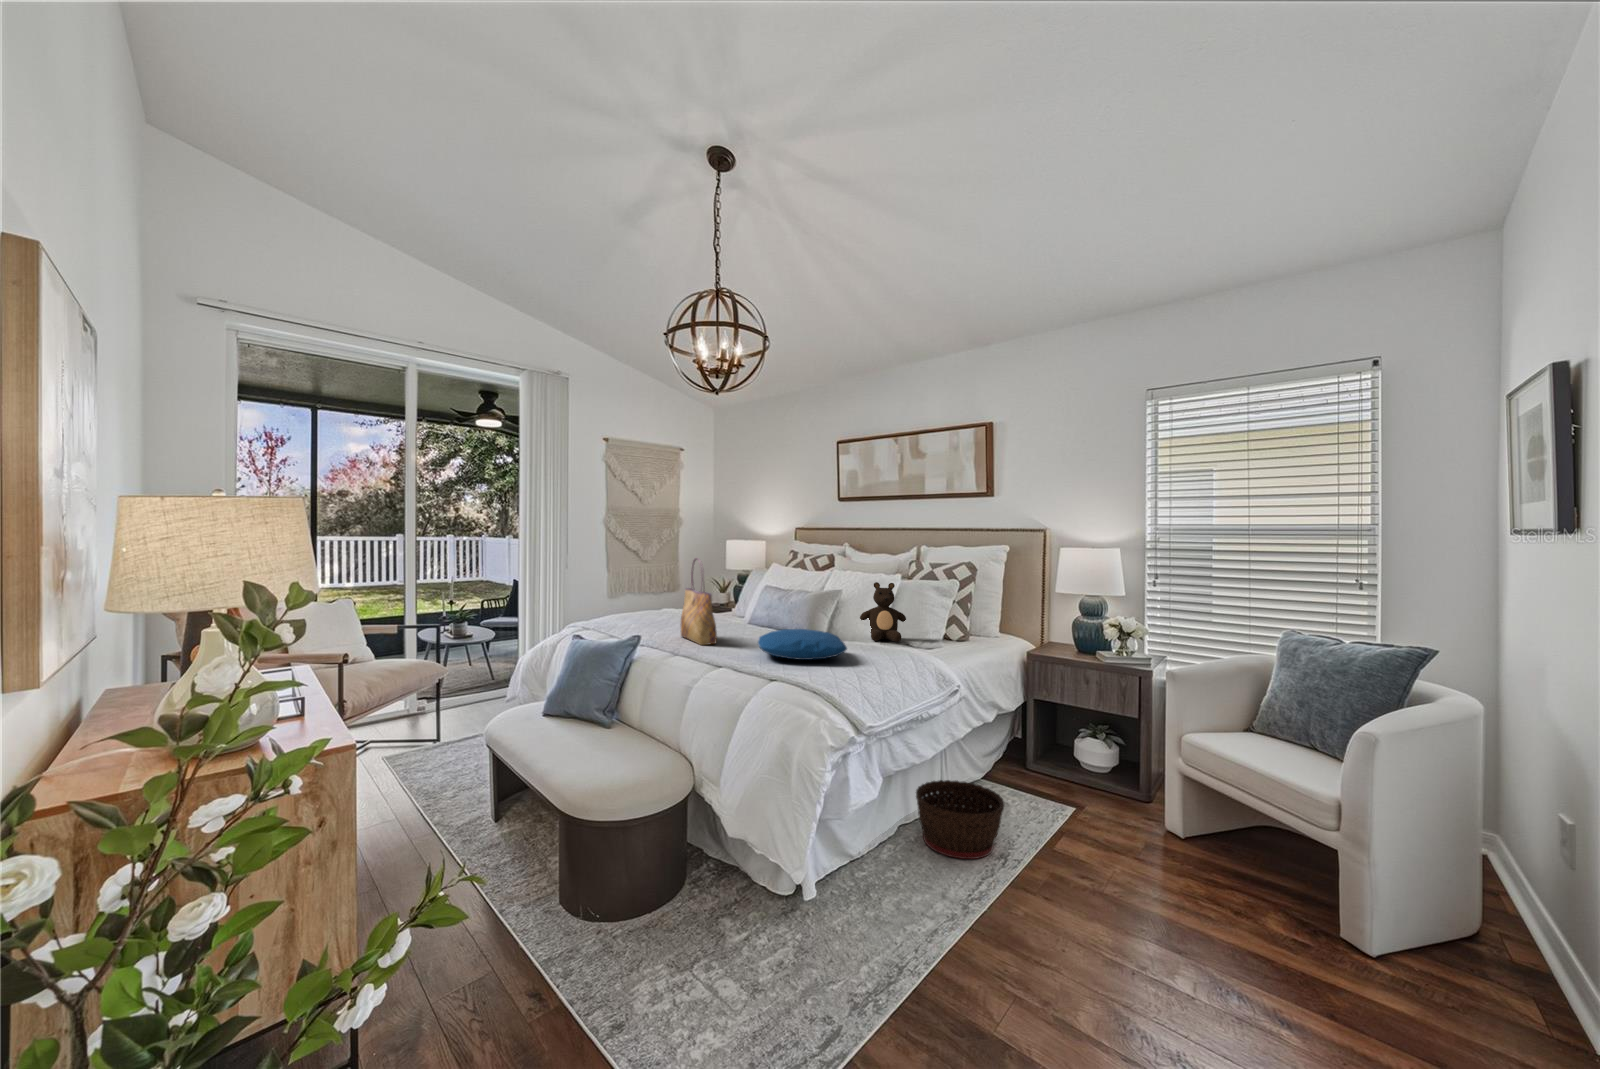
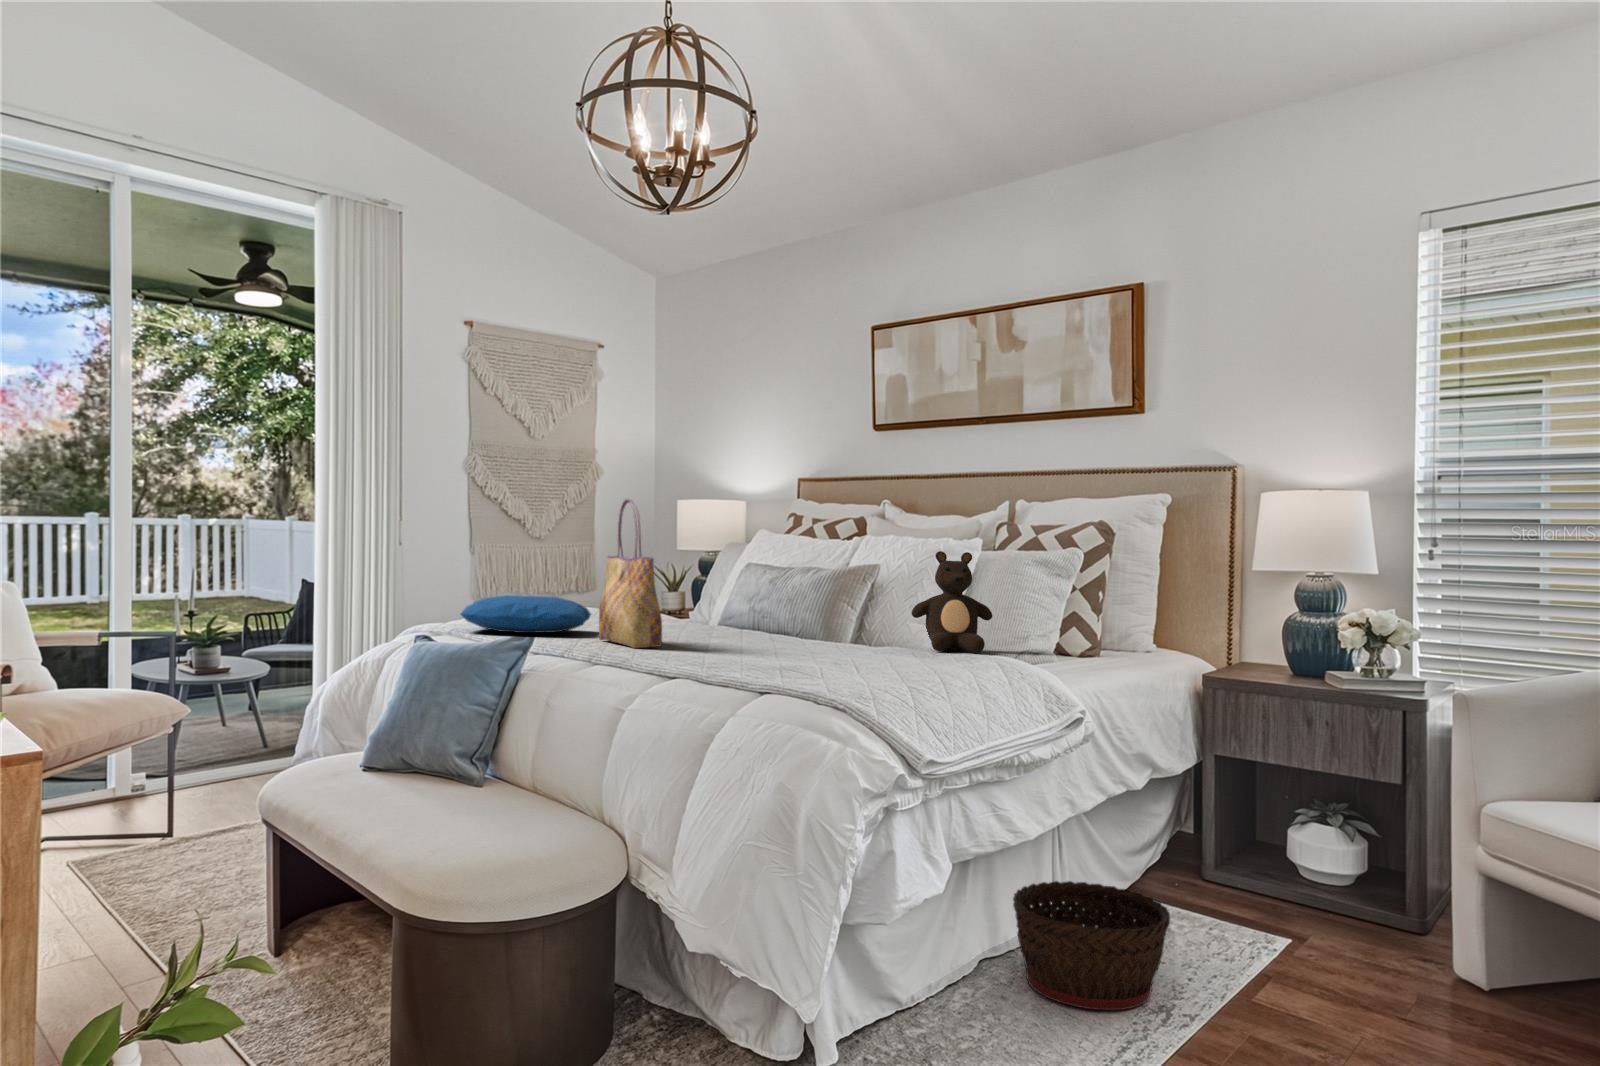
pillow: present [758,629,847,660] -> present [461,595,591,633]

